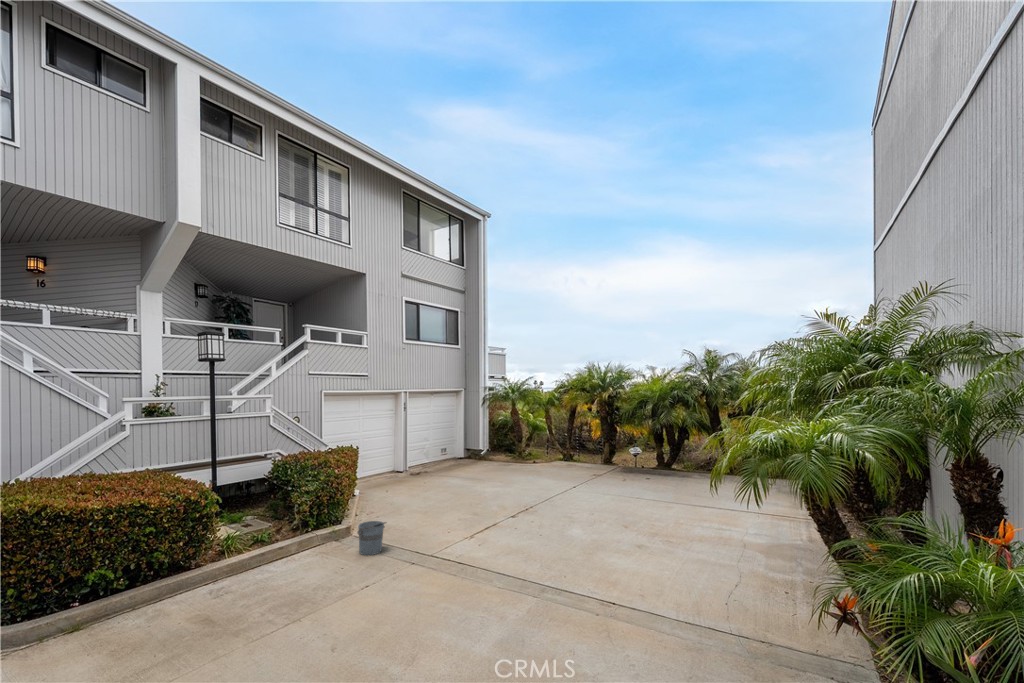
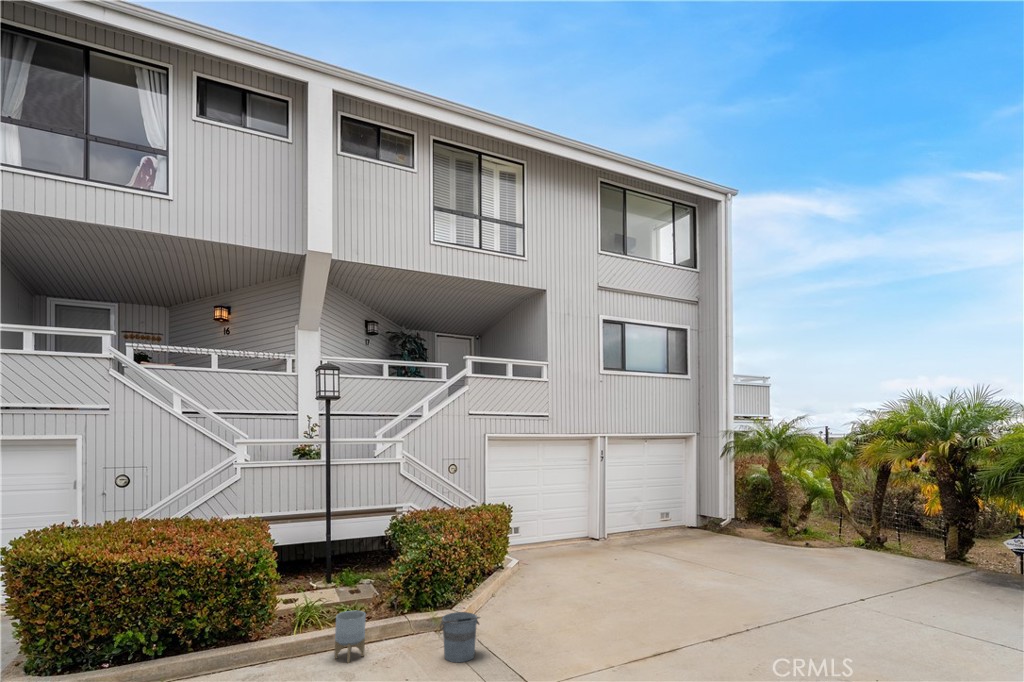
planter: none [272,532,298,571] -> present [334,611,366,663]

